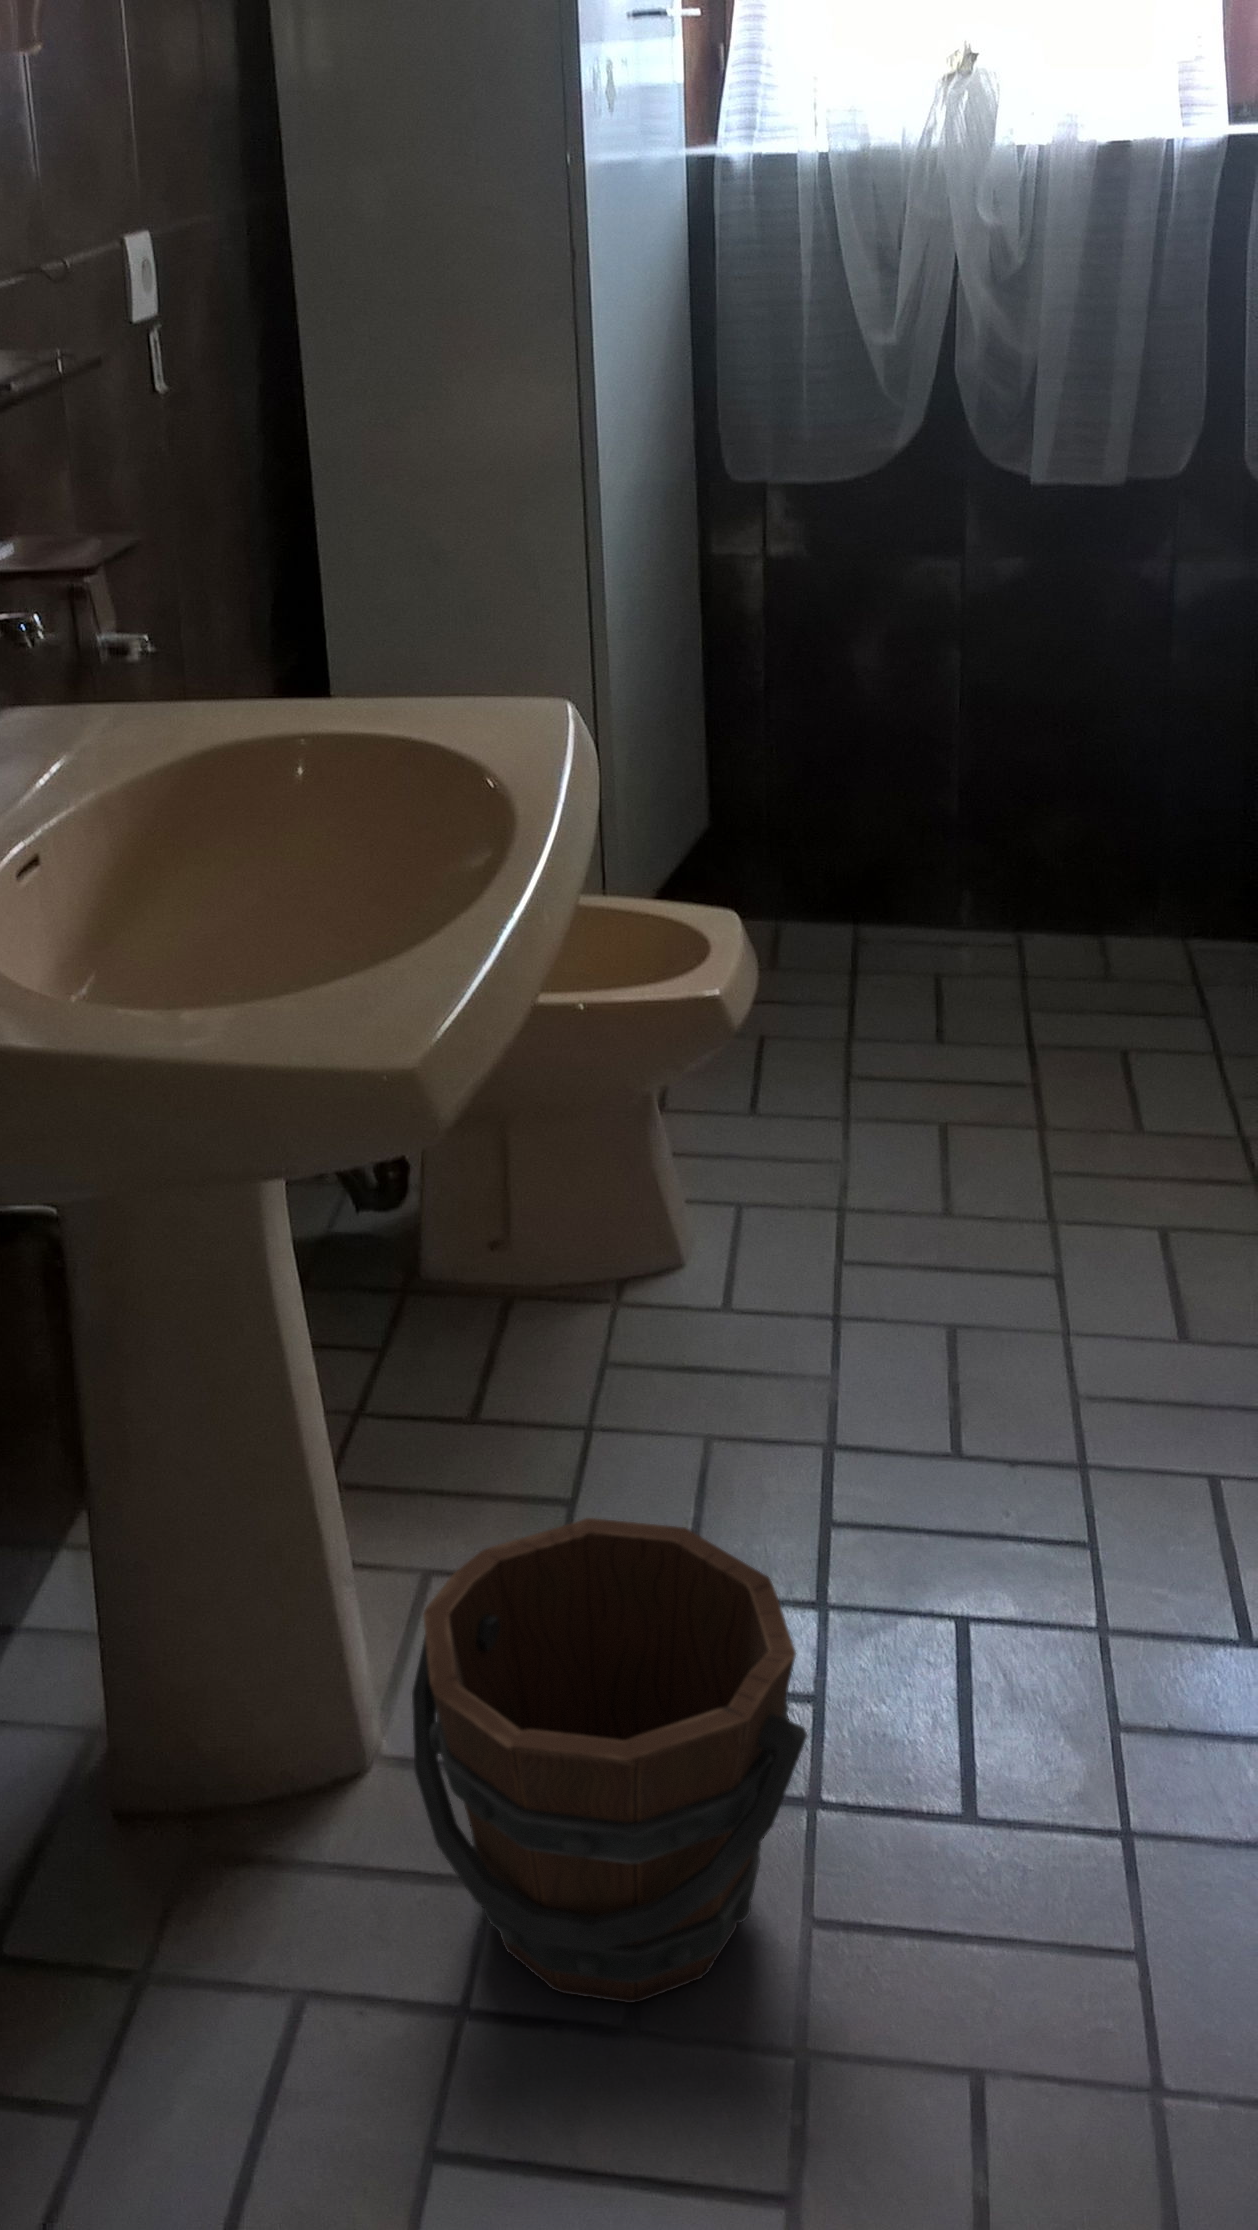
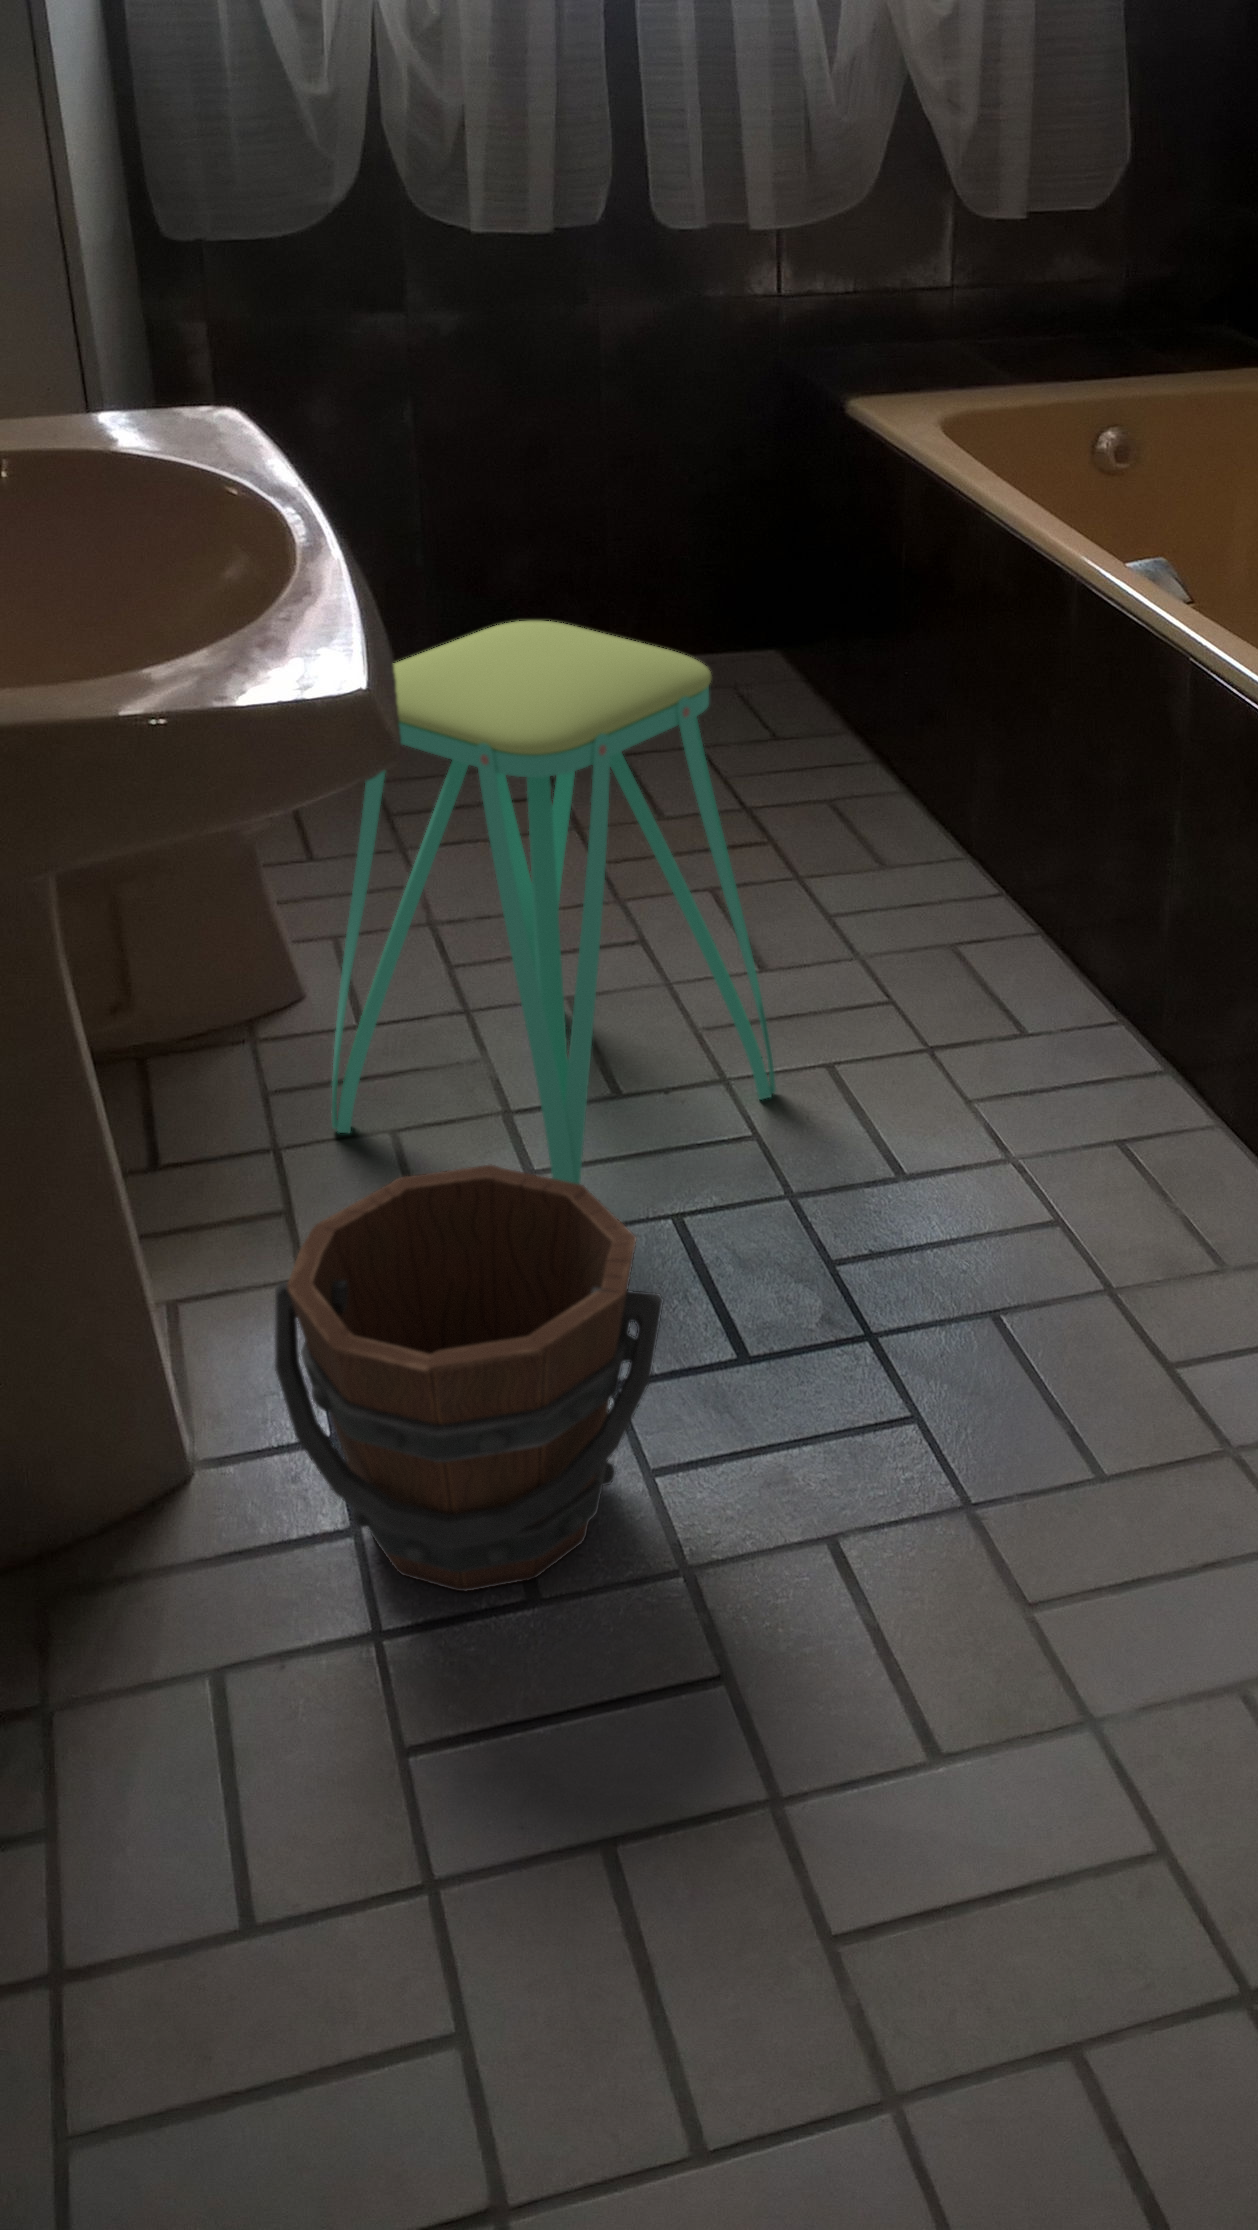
stool: none [649,926,1137,1605] -> present [331,620,776,1184]

